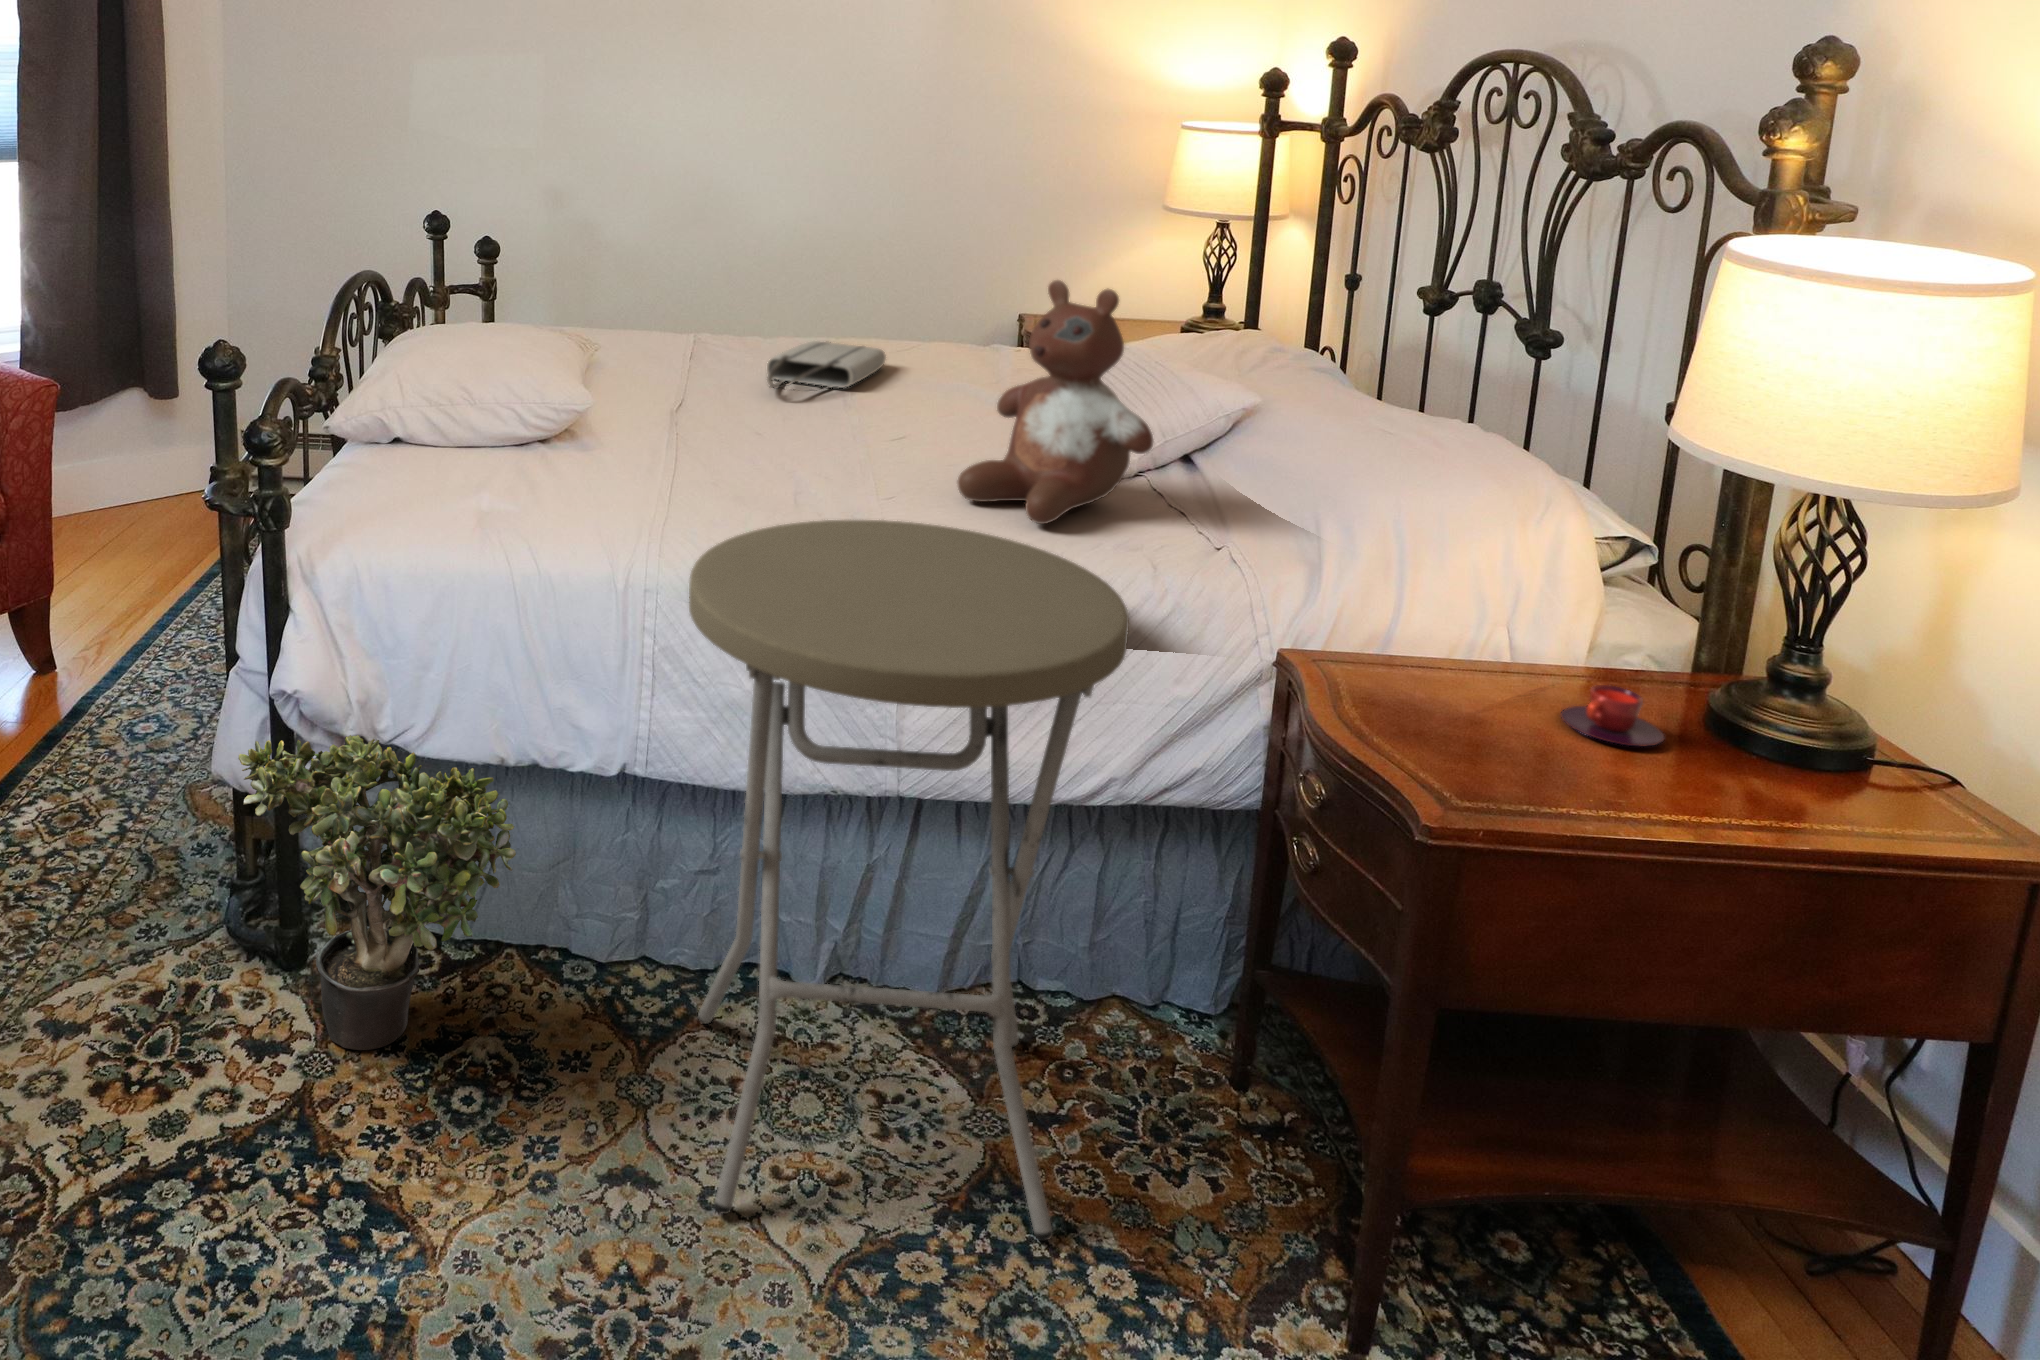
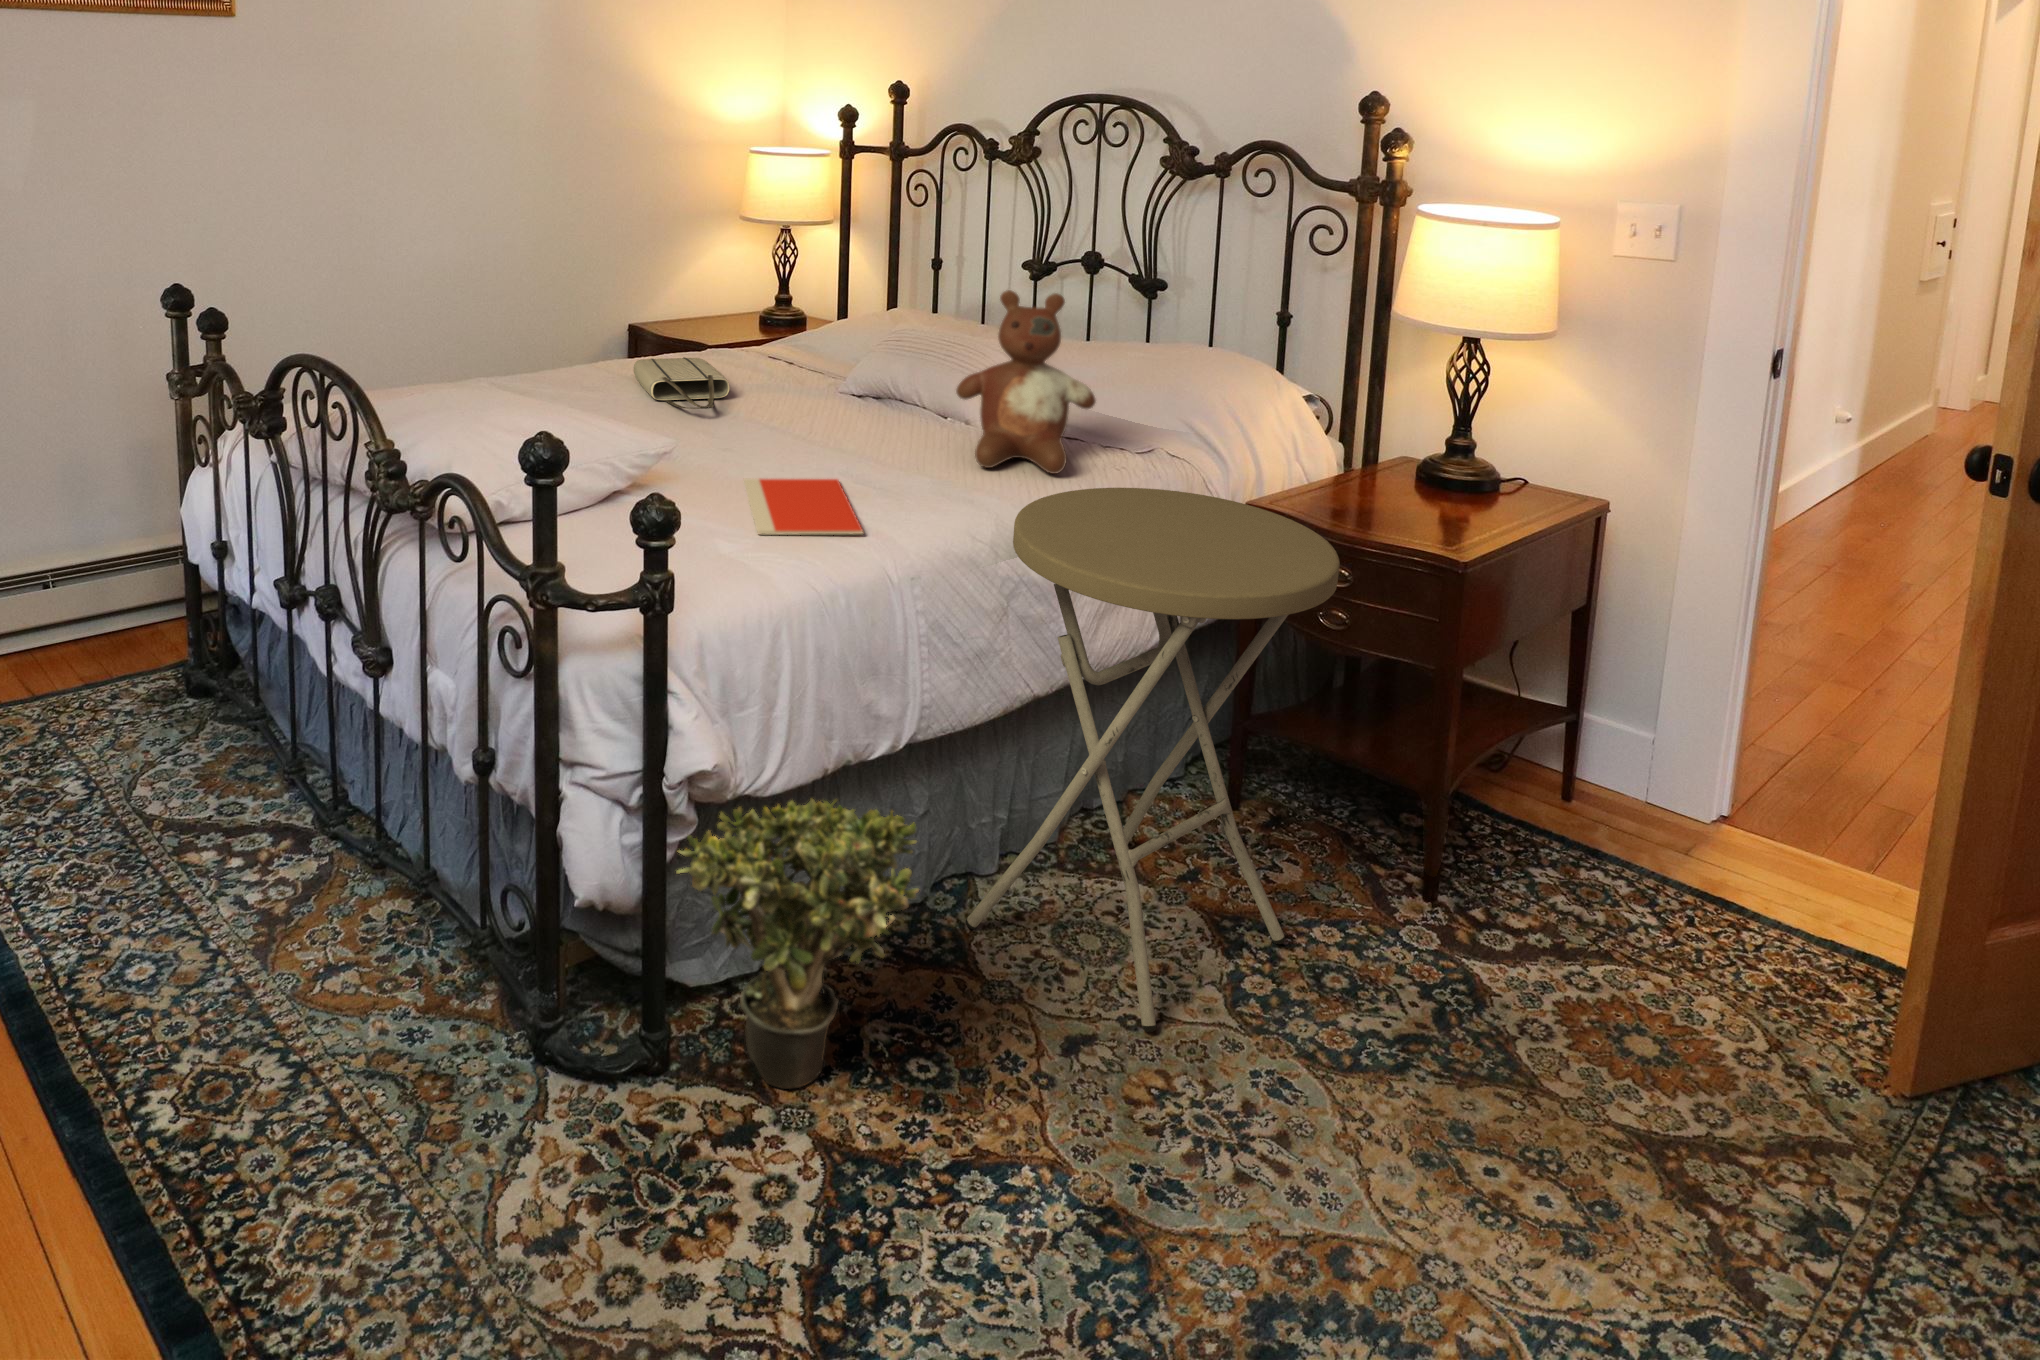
notebook: none [565,449,767,514] -> present [744,479,863,534]
teacup: present [1561,685,1664,746] -> none [1405,493,1460,524]

